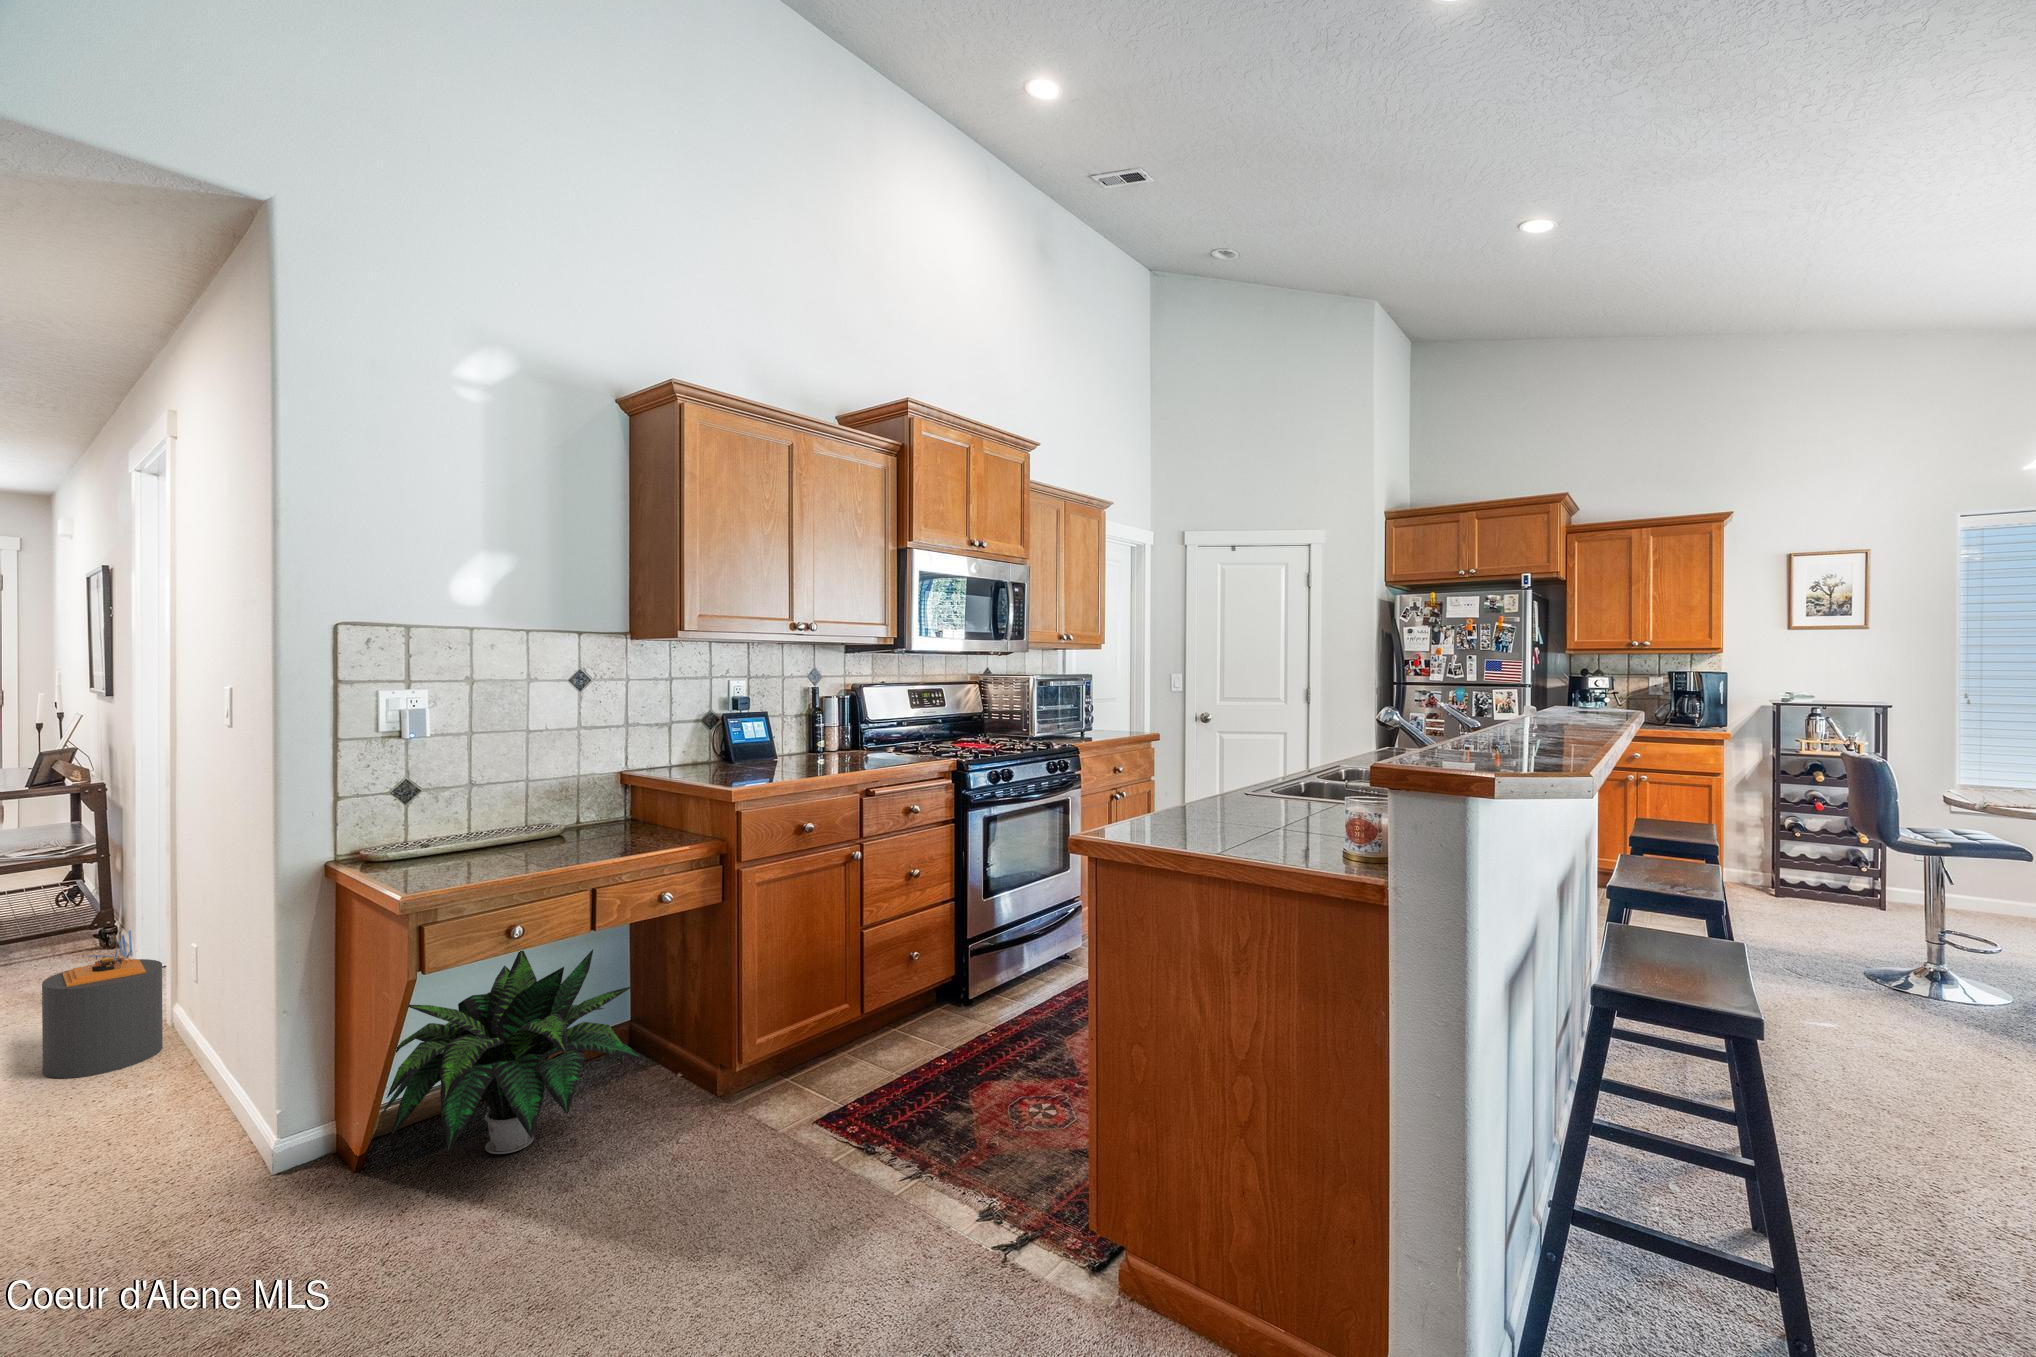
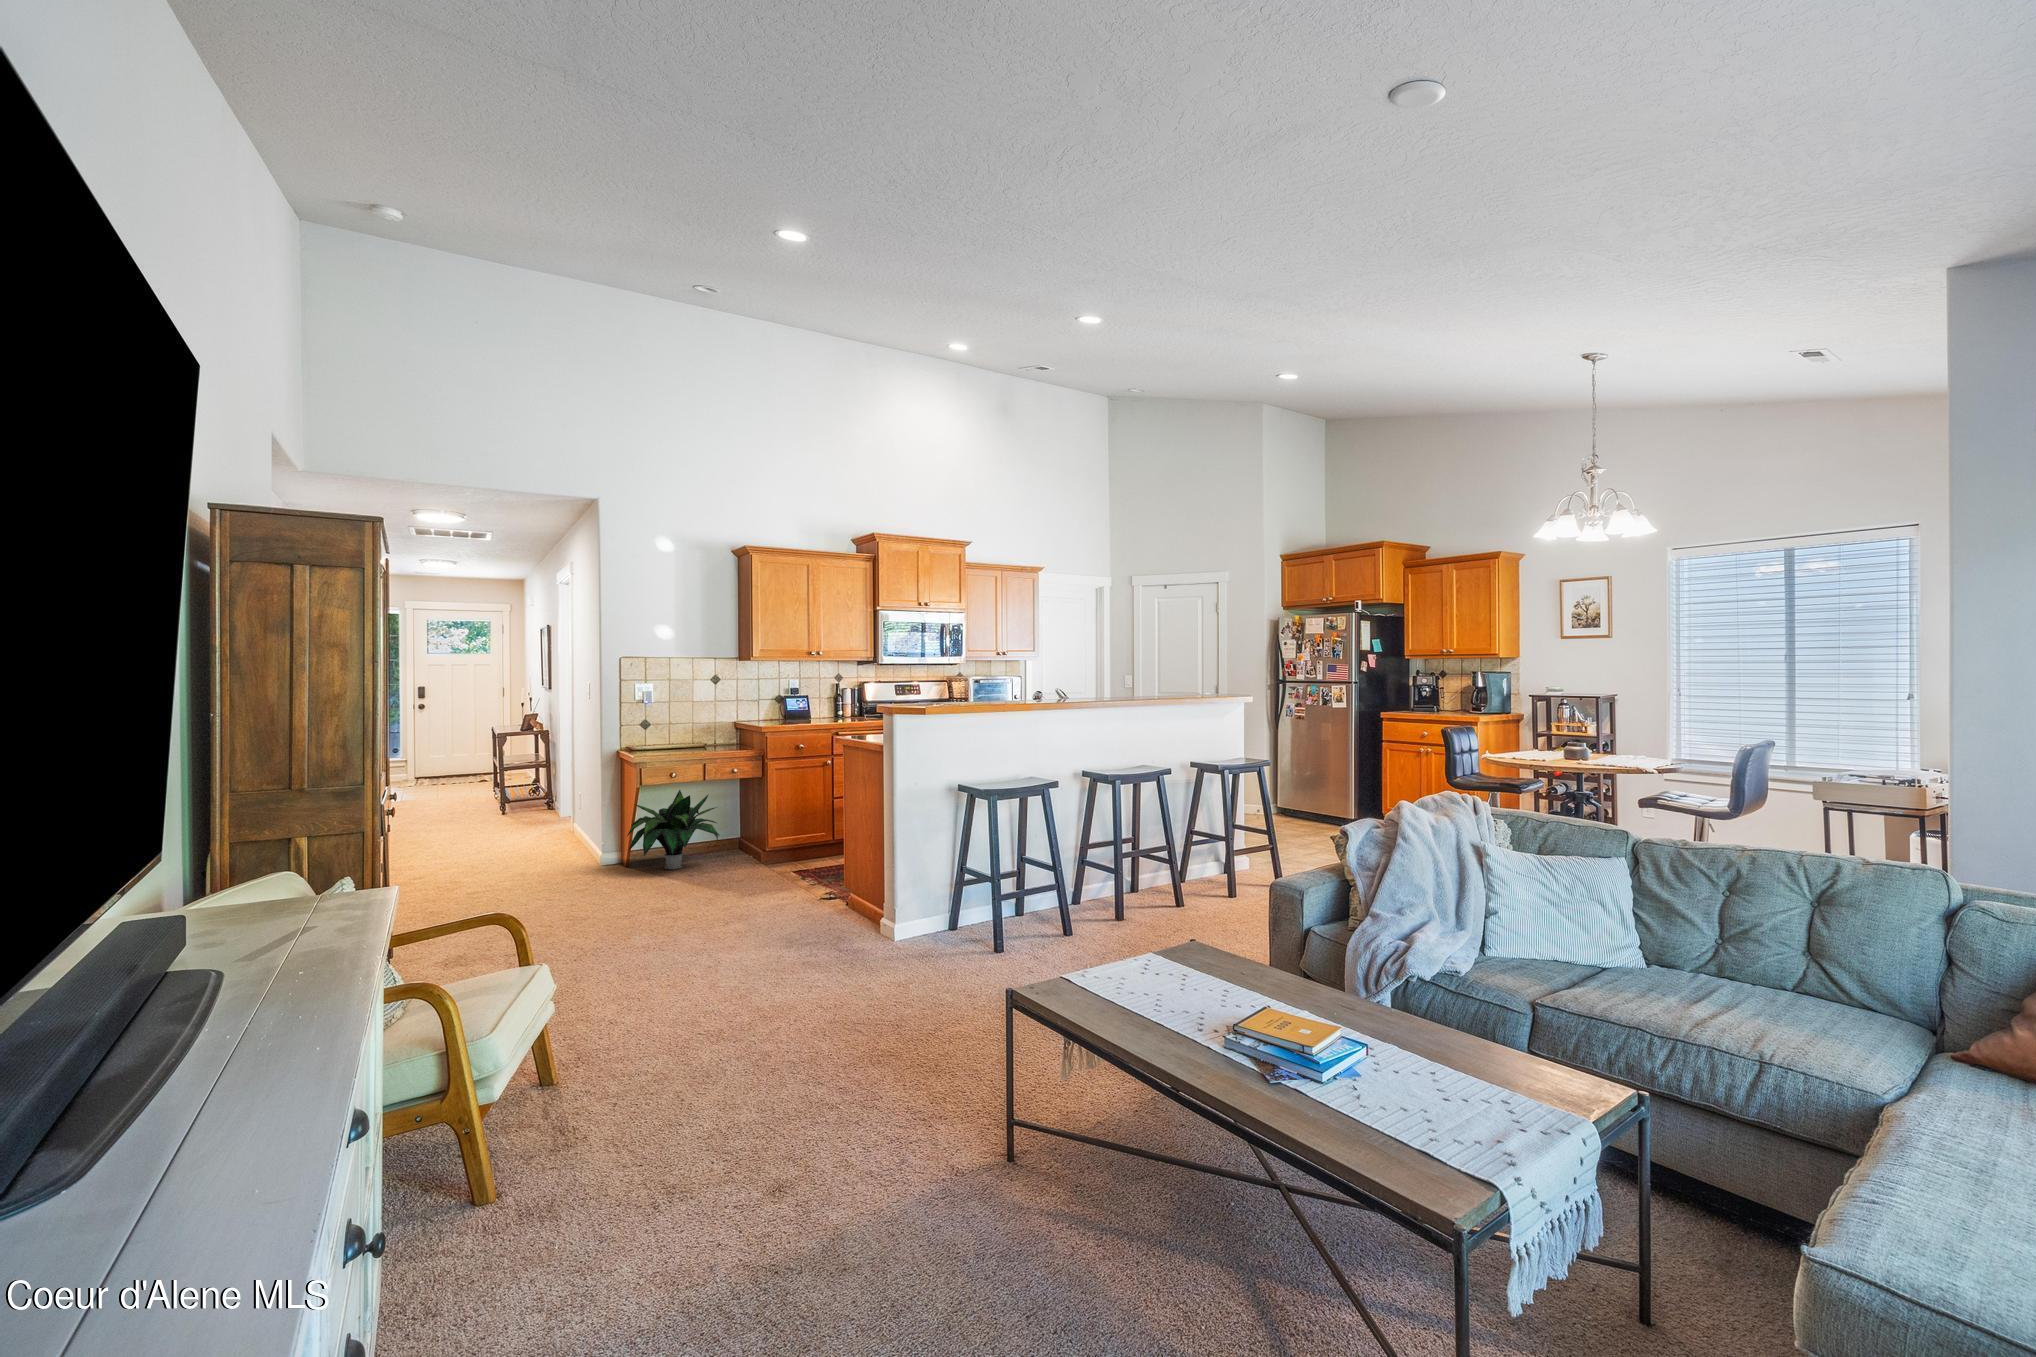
trash can: present [42,930,163,1078] -> none [525,786,566,844]

